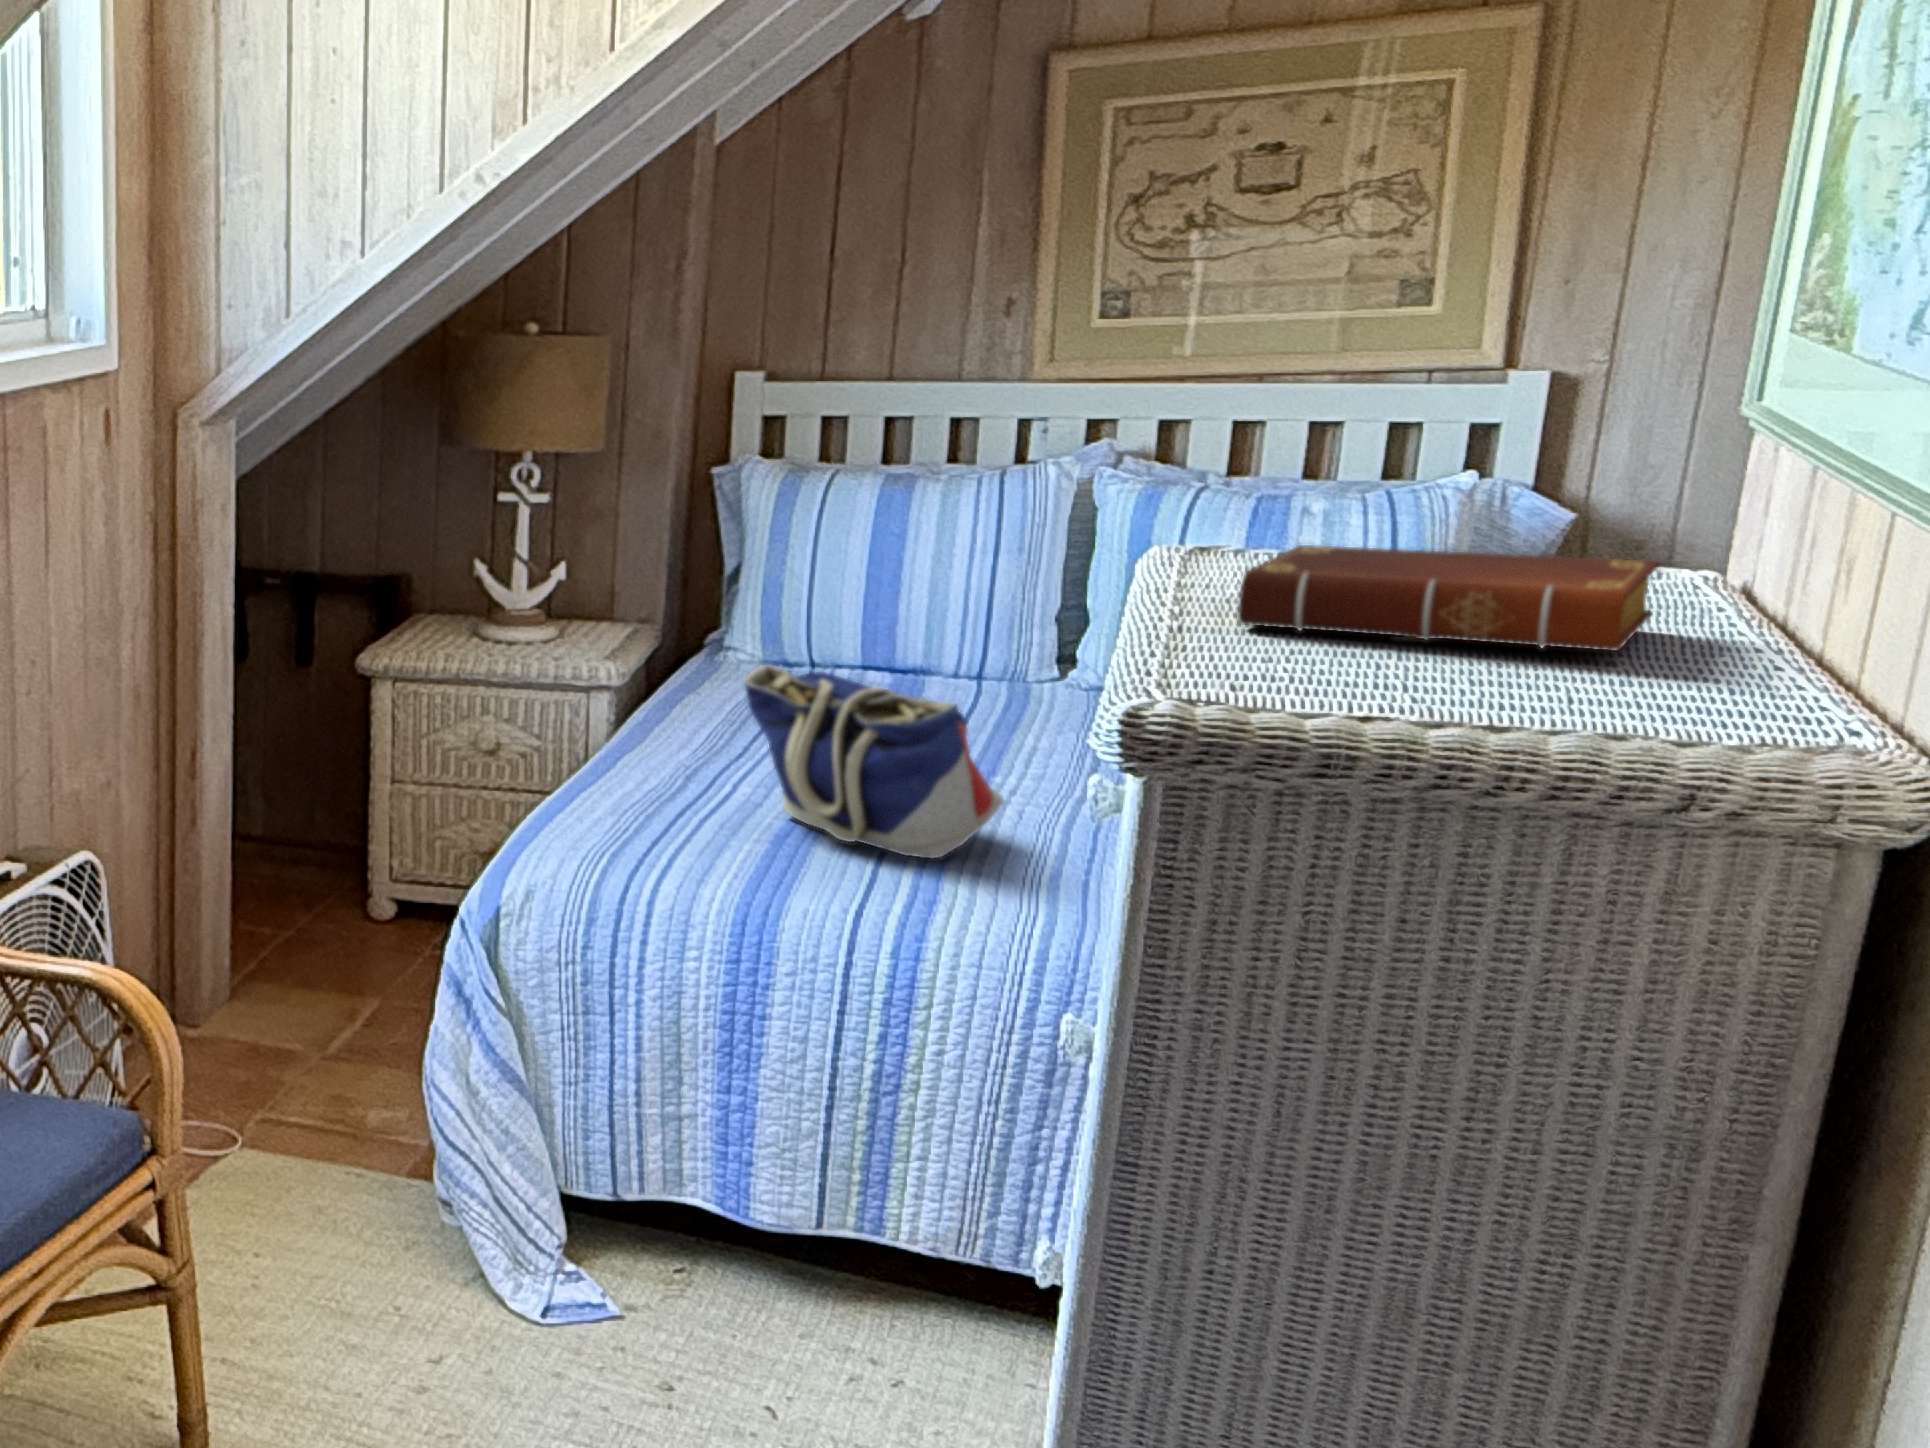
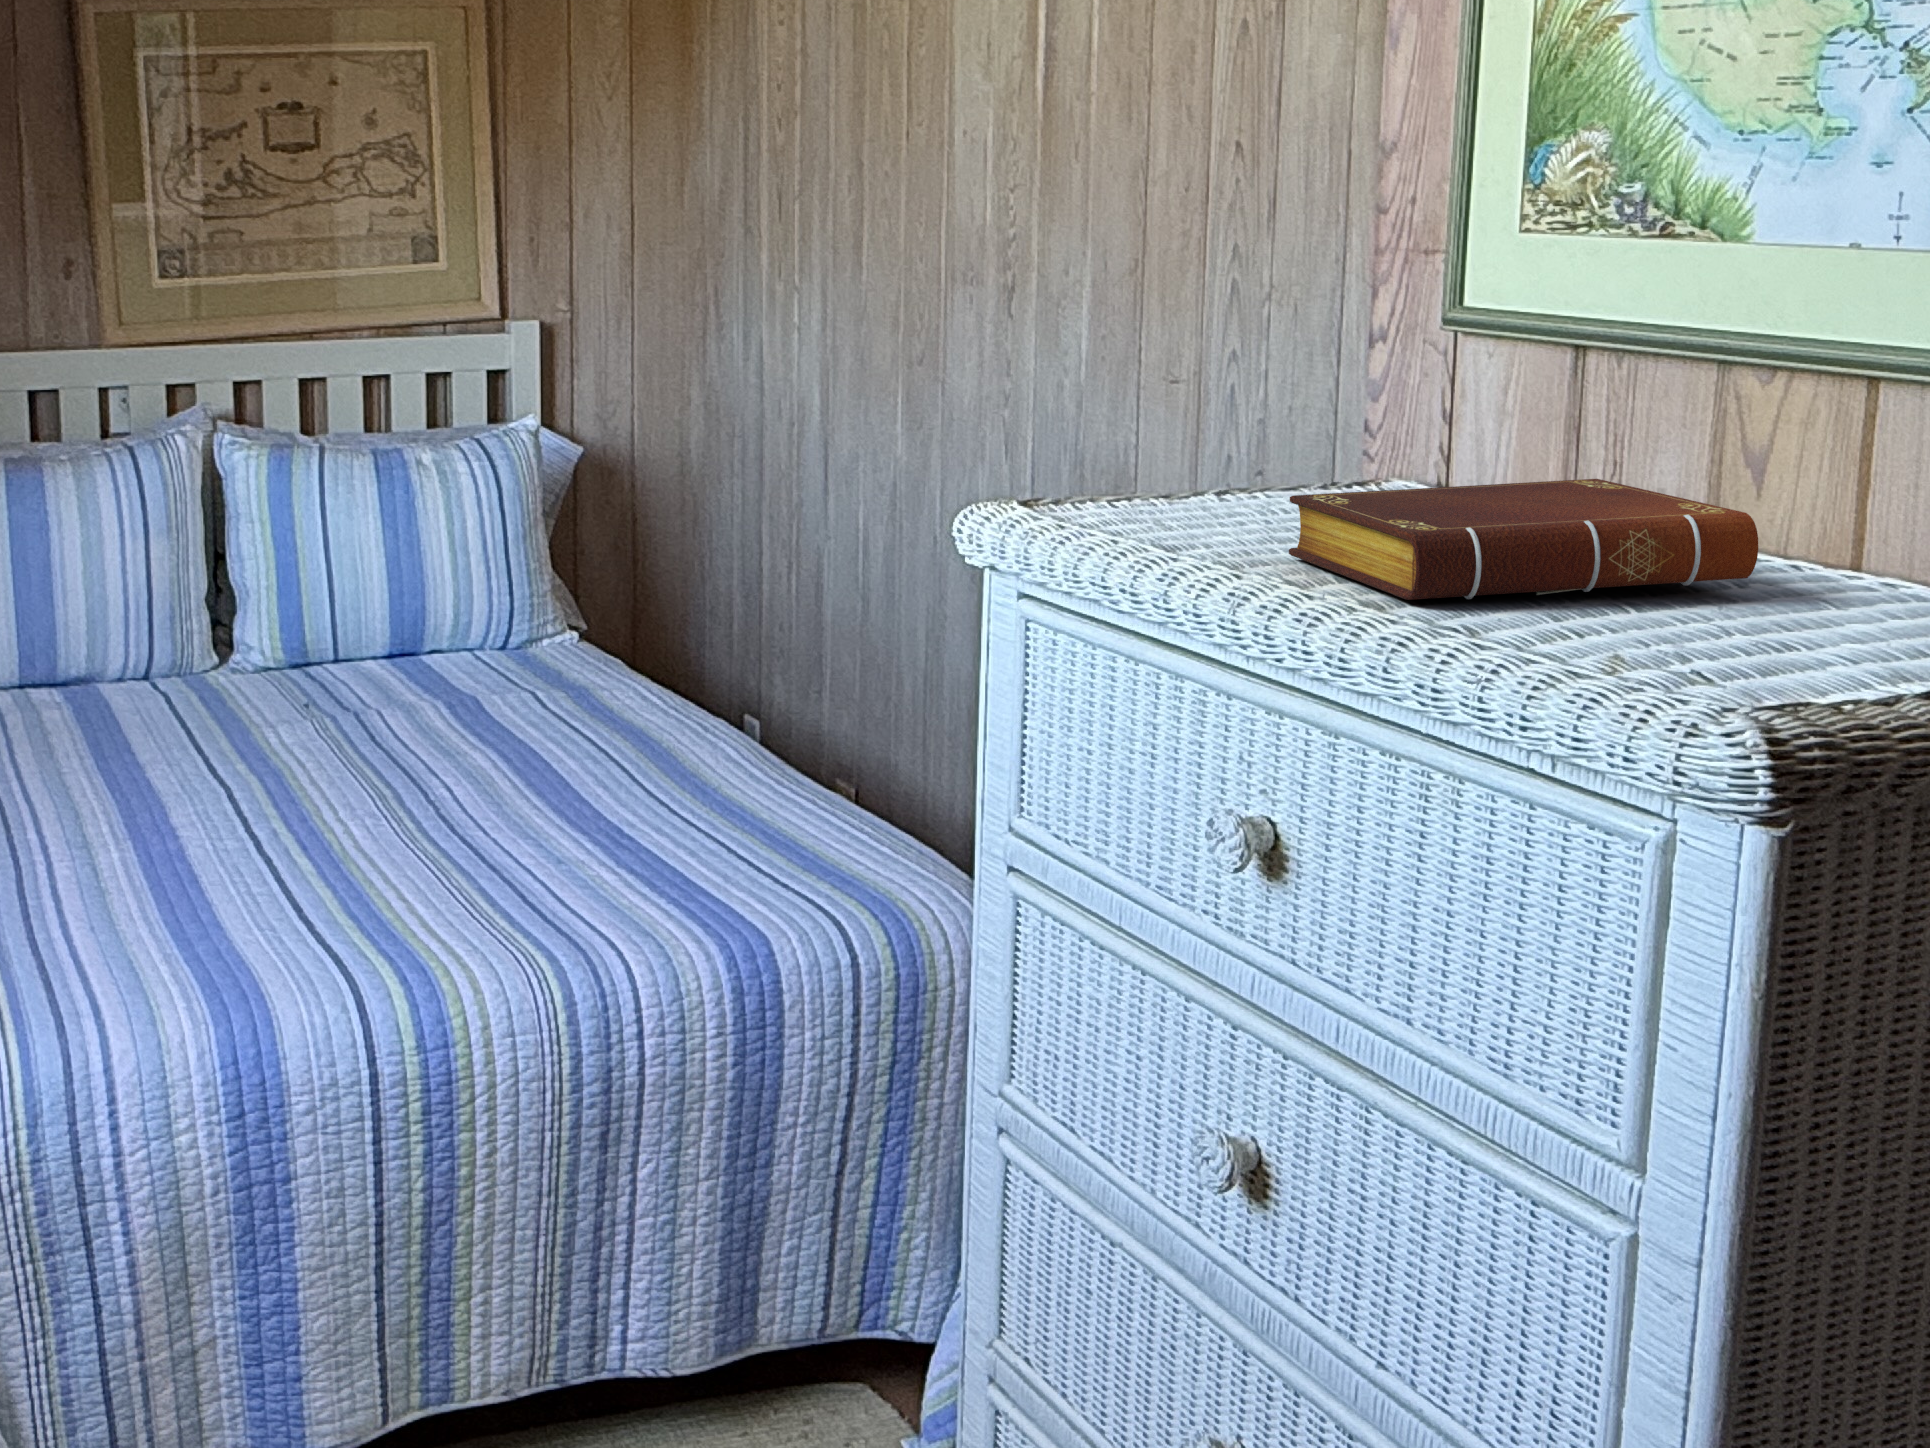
tote bag: present [744,664,1003,858] -> none [85,709,410,916]

